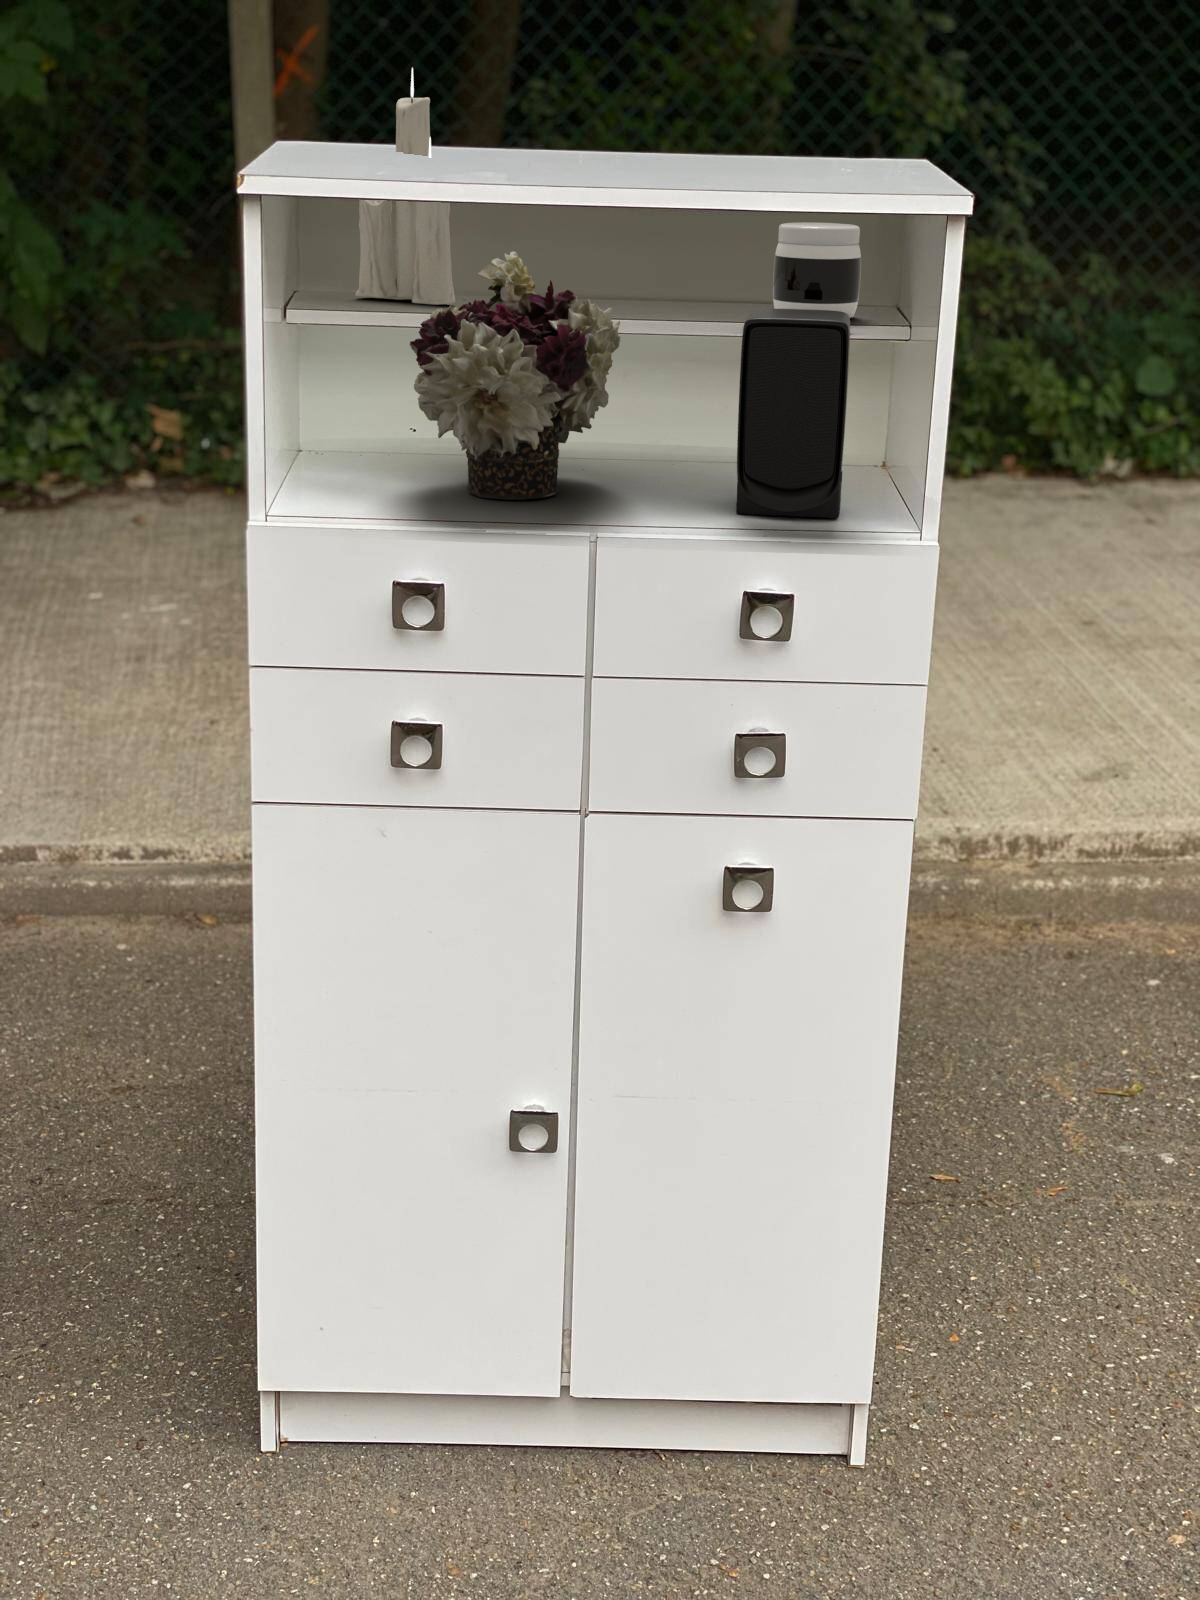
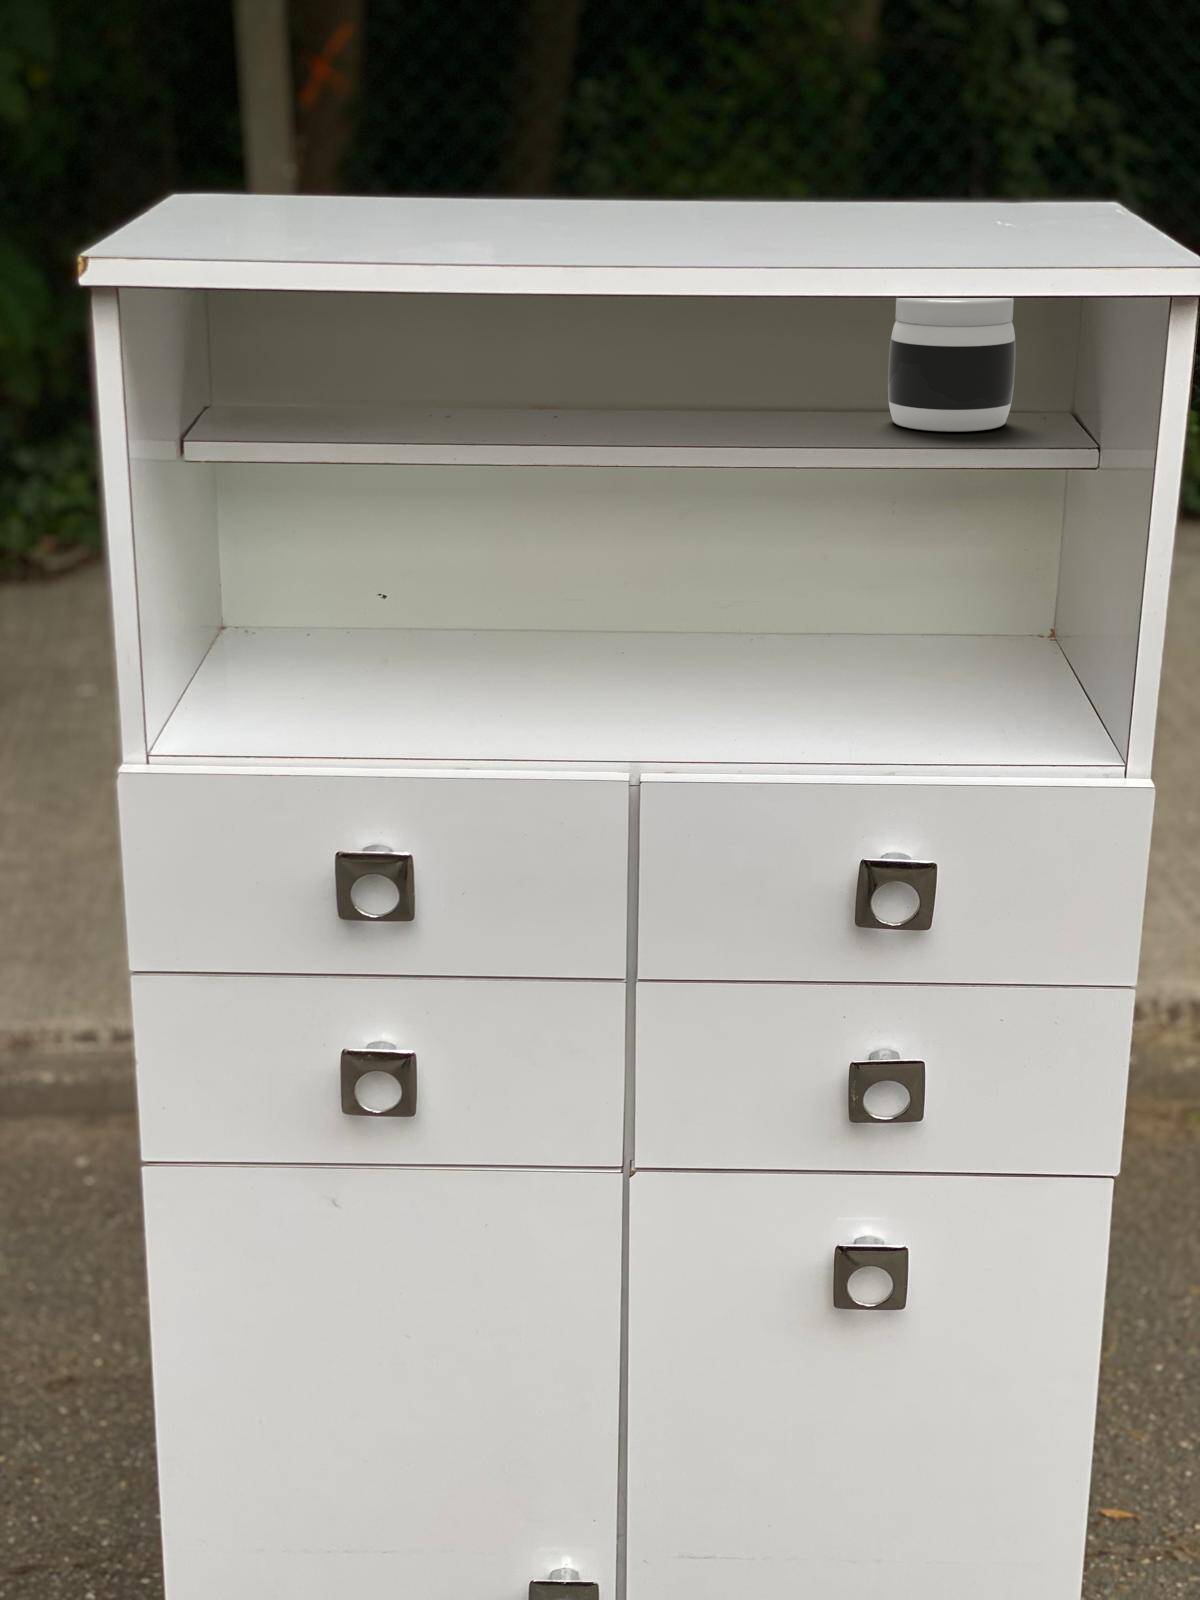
candle: present [356,68,455,305] -> none [298,68,436,422]
flower arrangement: present [410,251,621,500] -> none [361,352,670,712]
speaker: present [736,309,850,518] -> none [844,427,1012,735]

